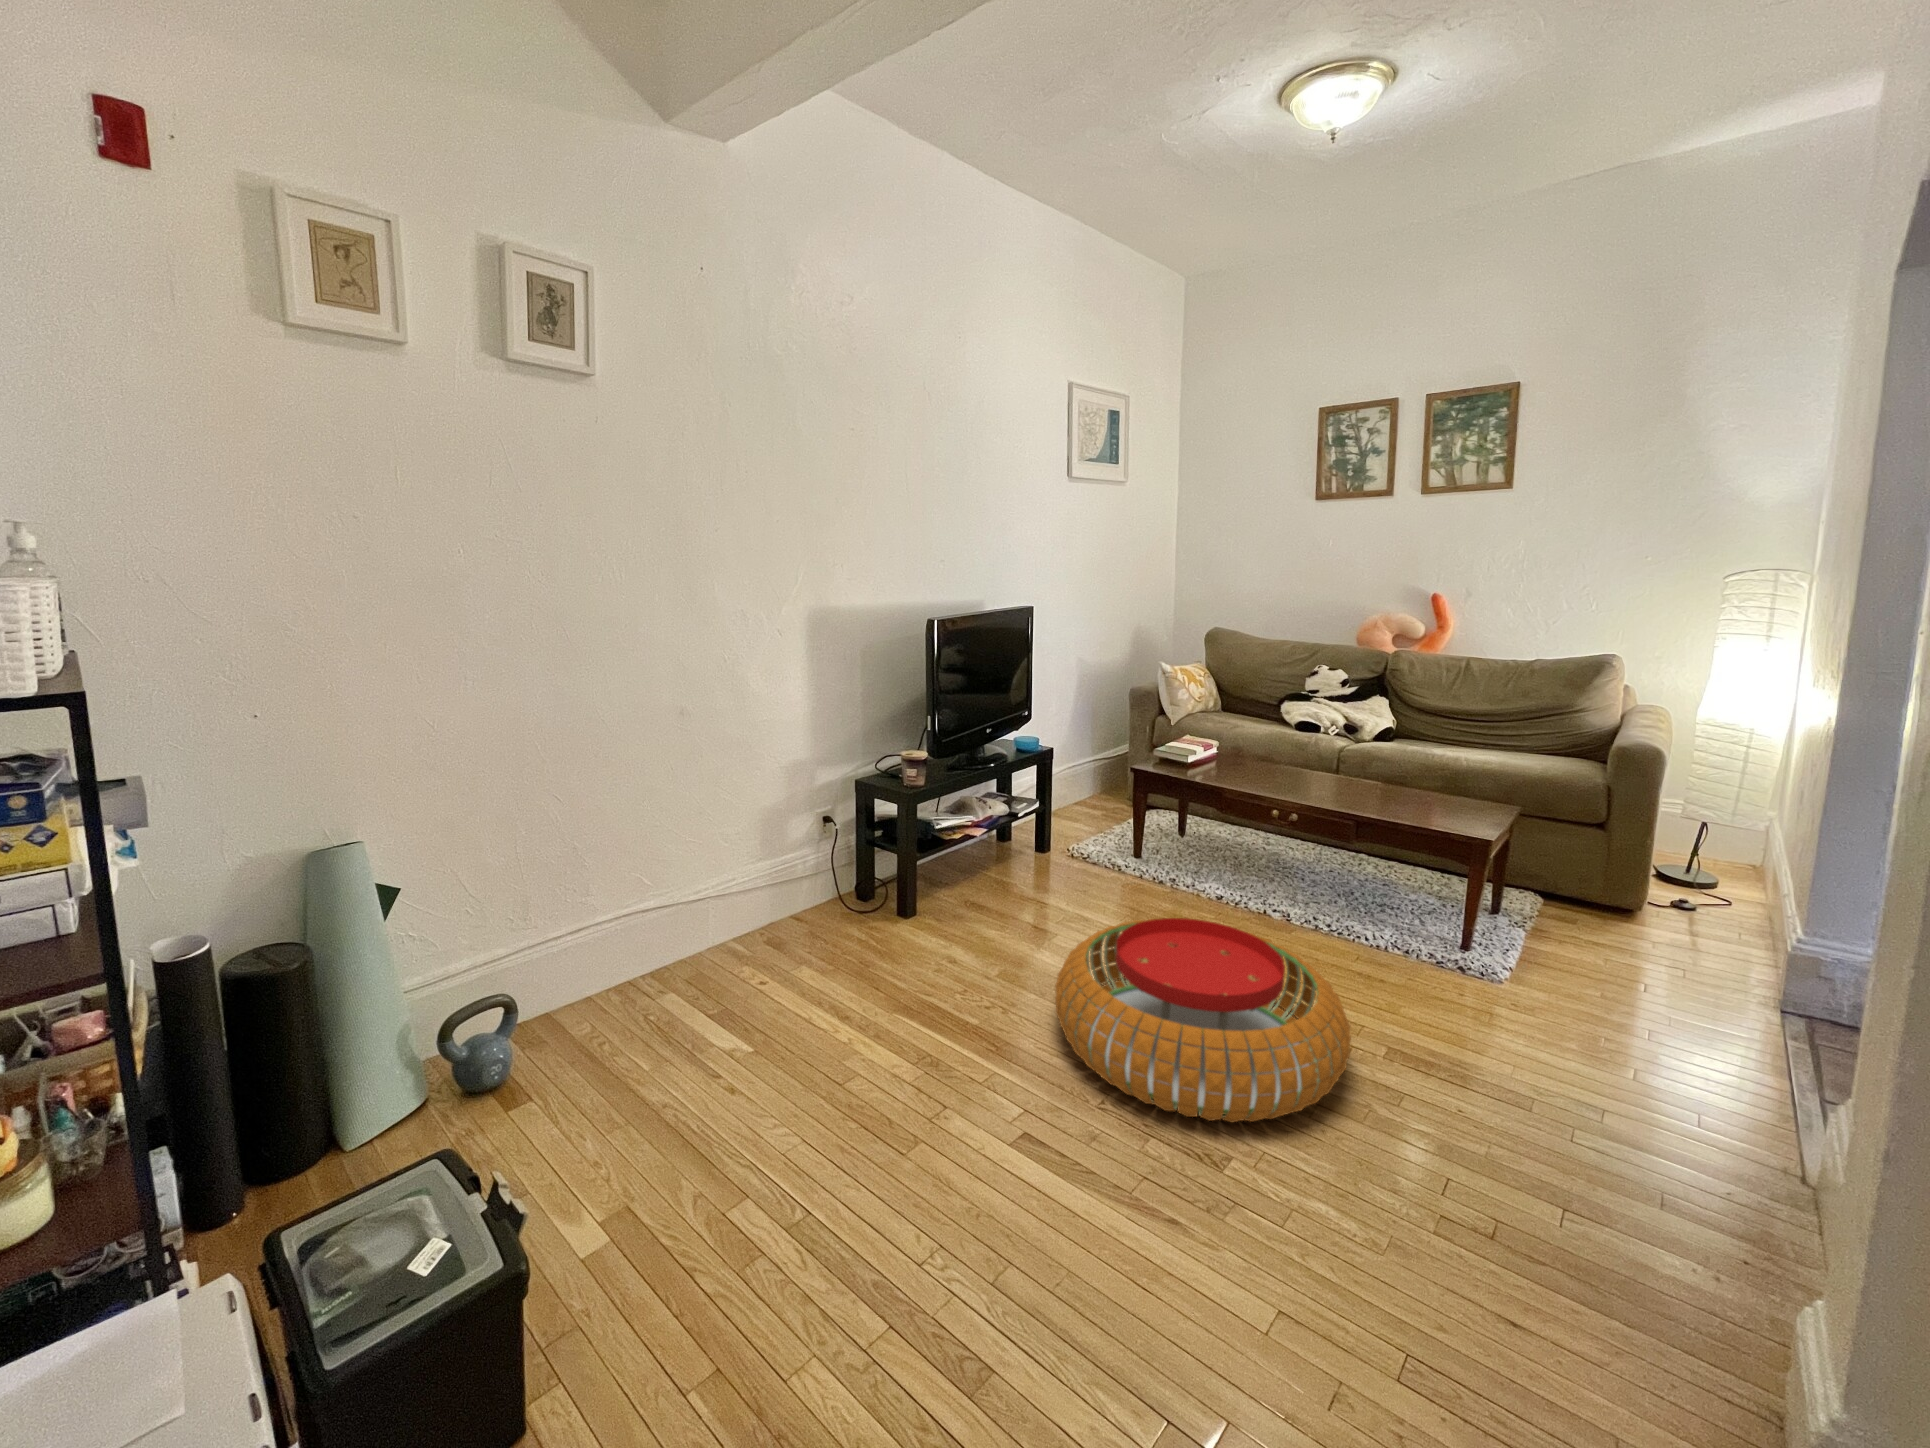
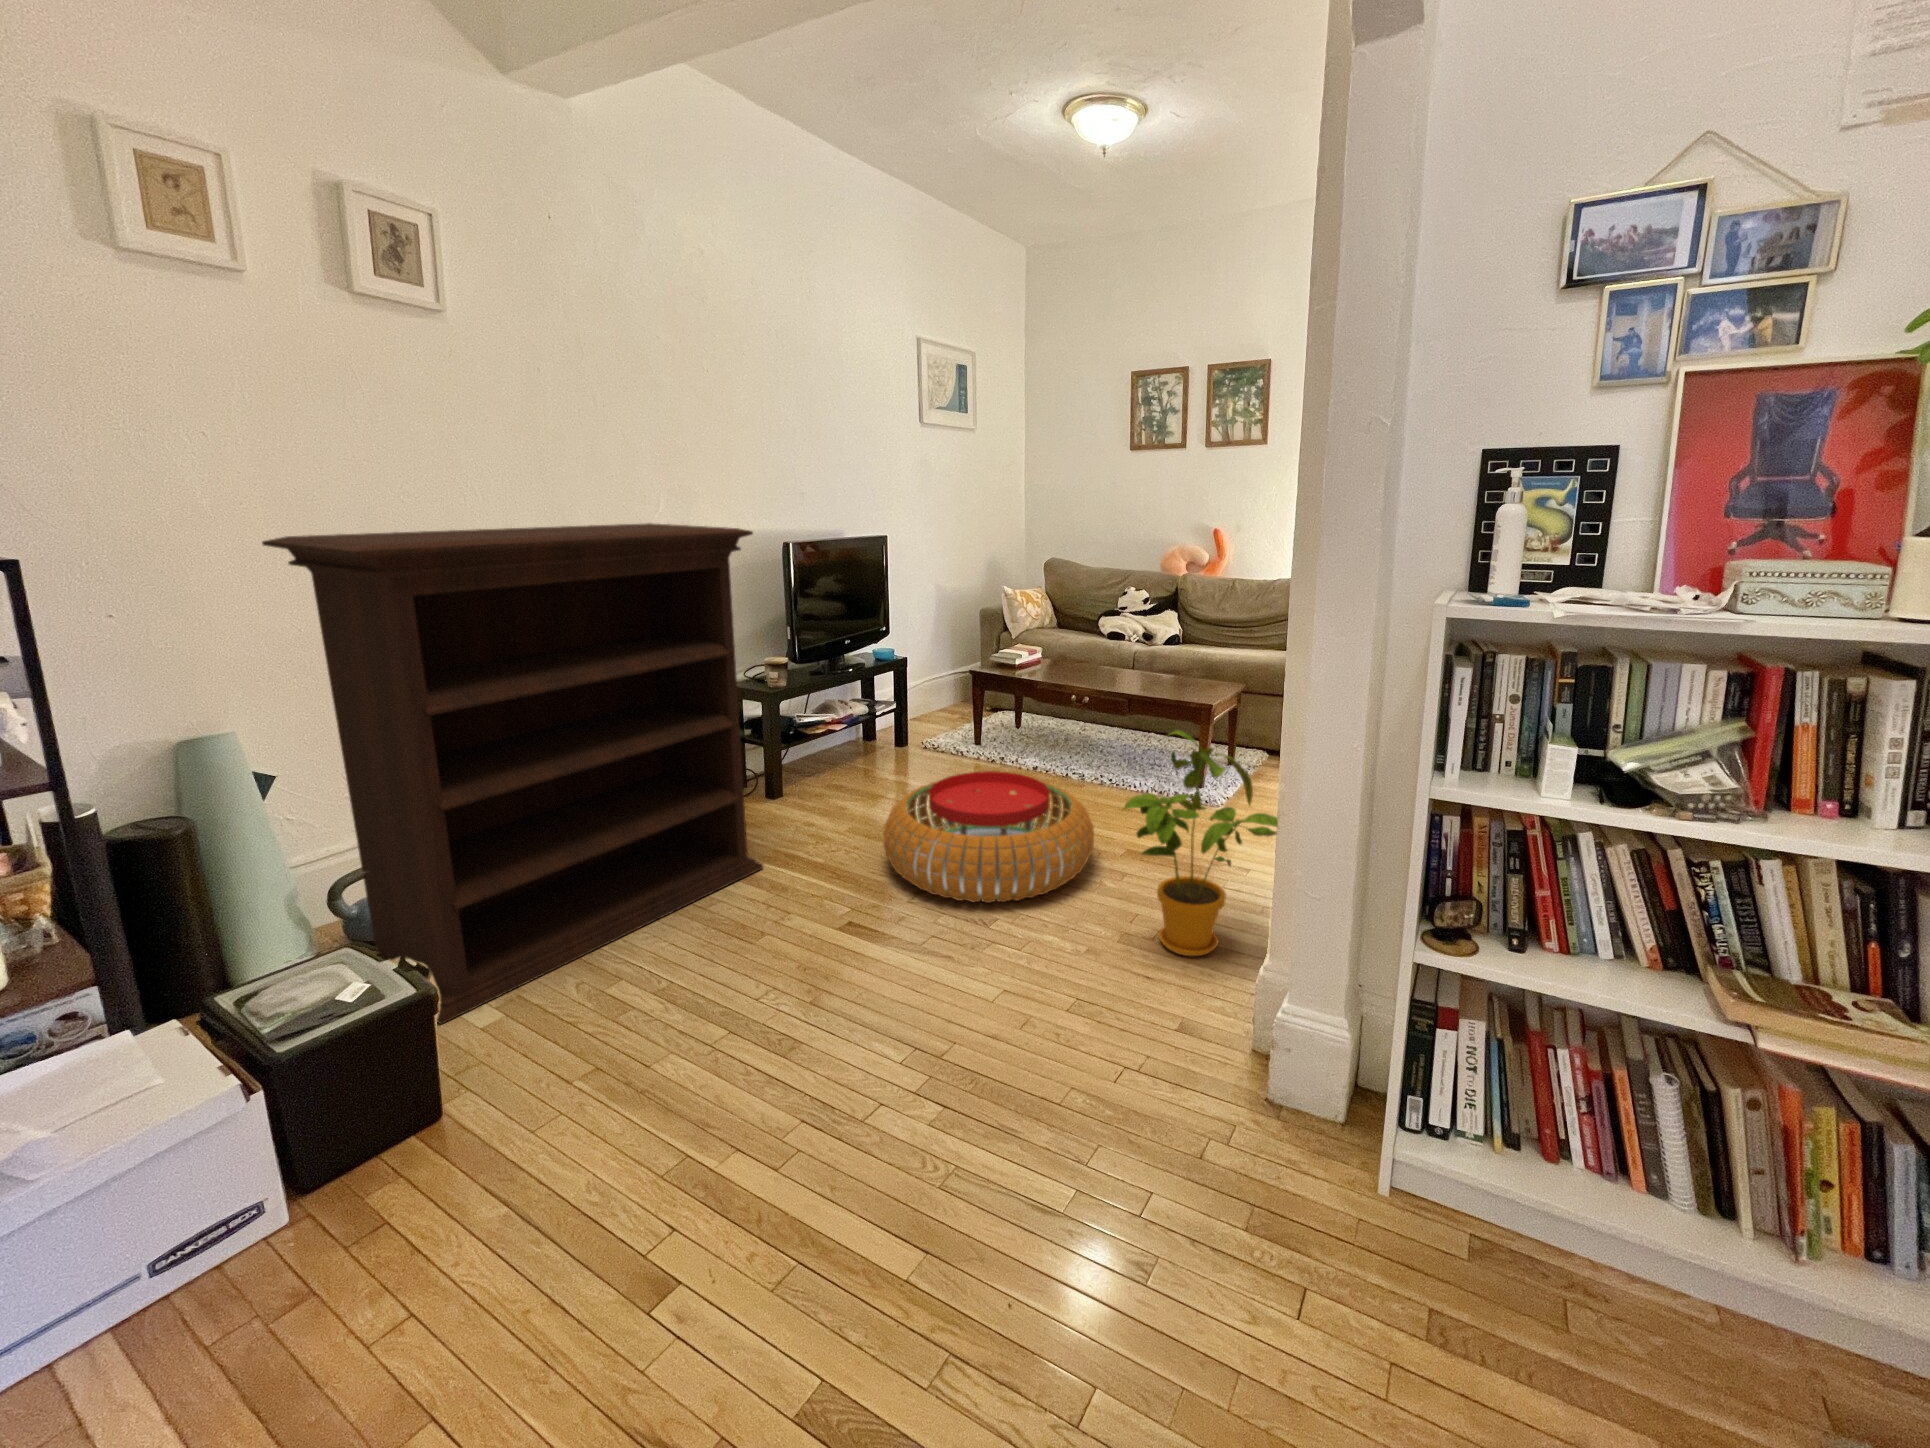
bookshelf: none [392,604,913,1239] -> present [262,523,763,1024]
house plant: none [1444,912,1805,1279] -> present [1124,730,1278,956]

